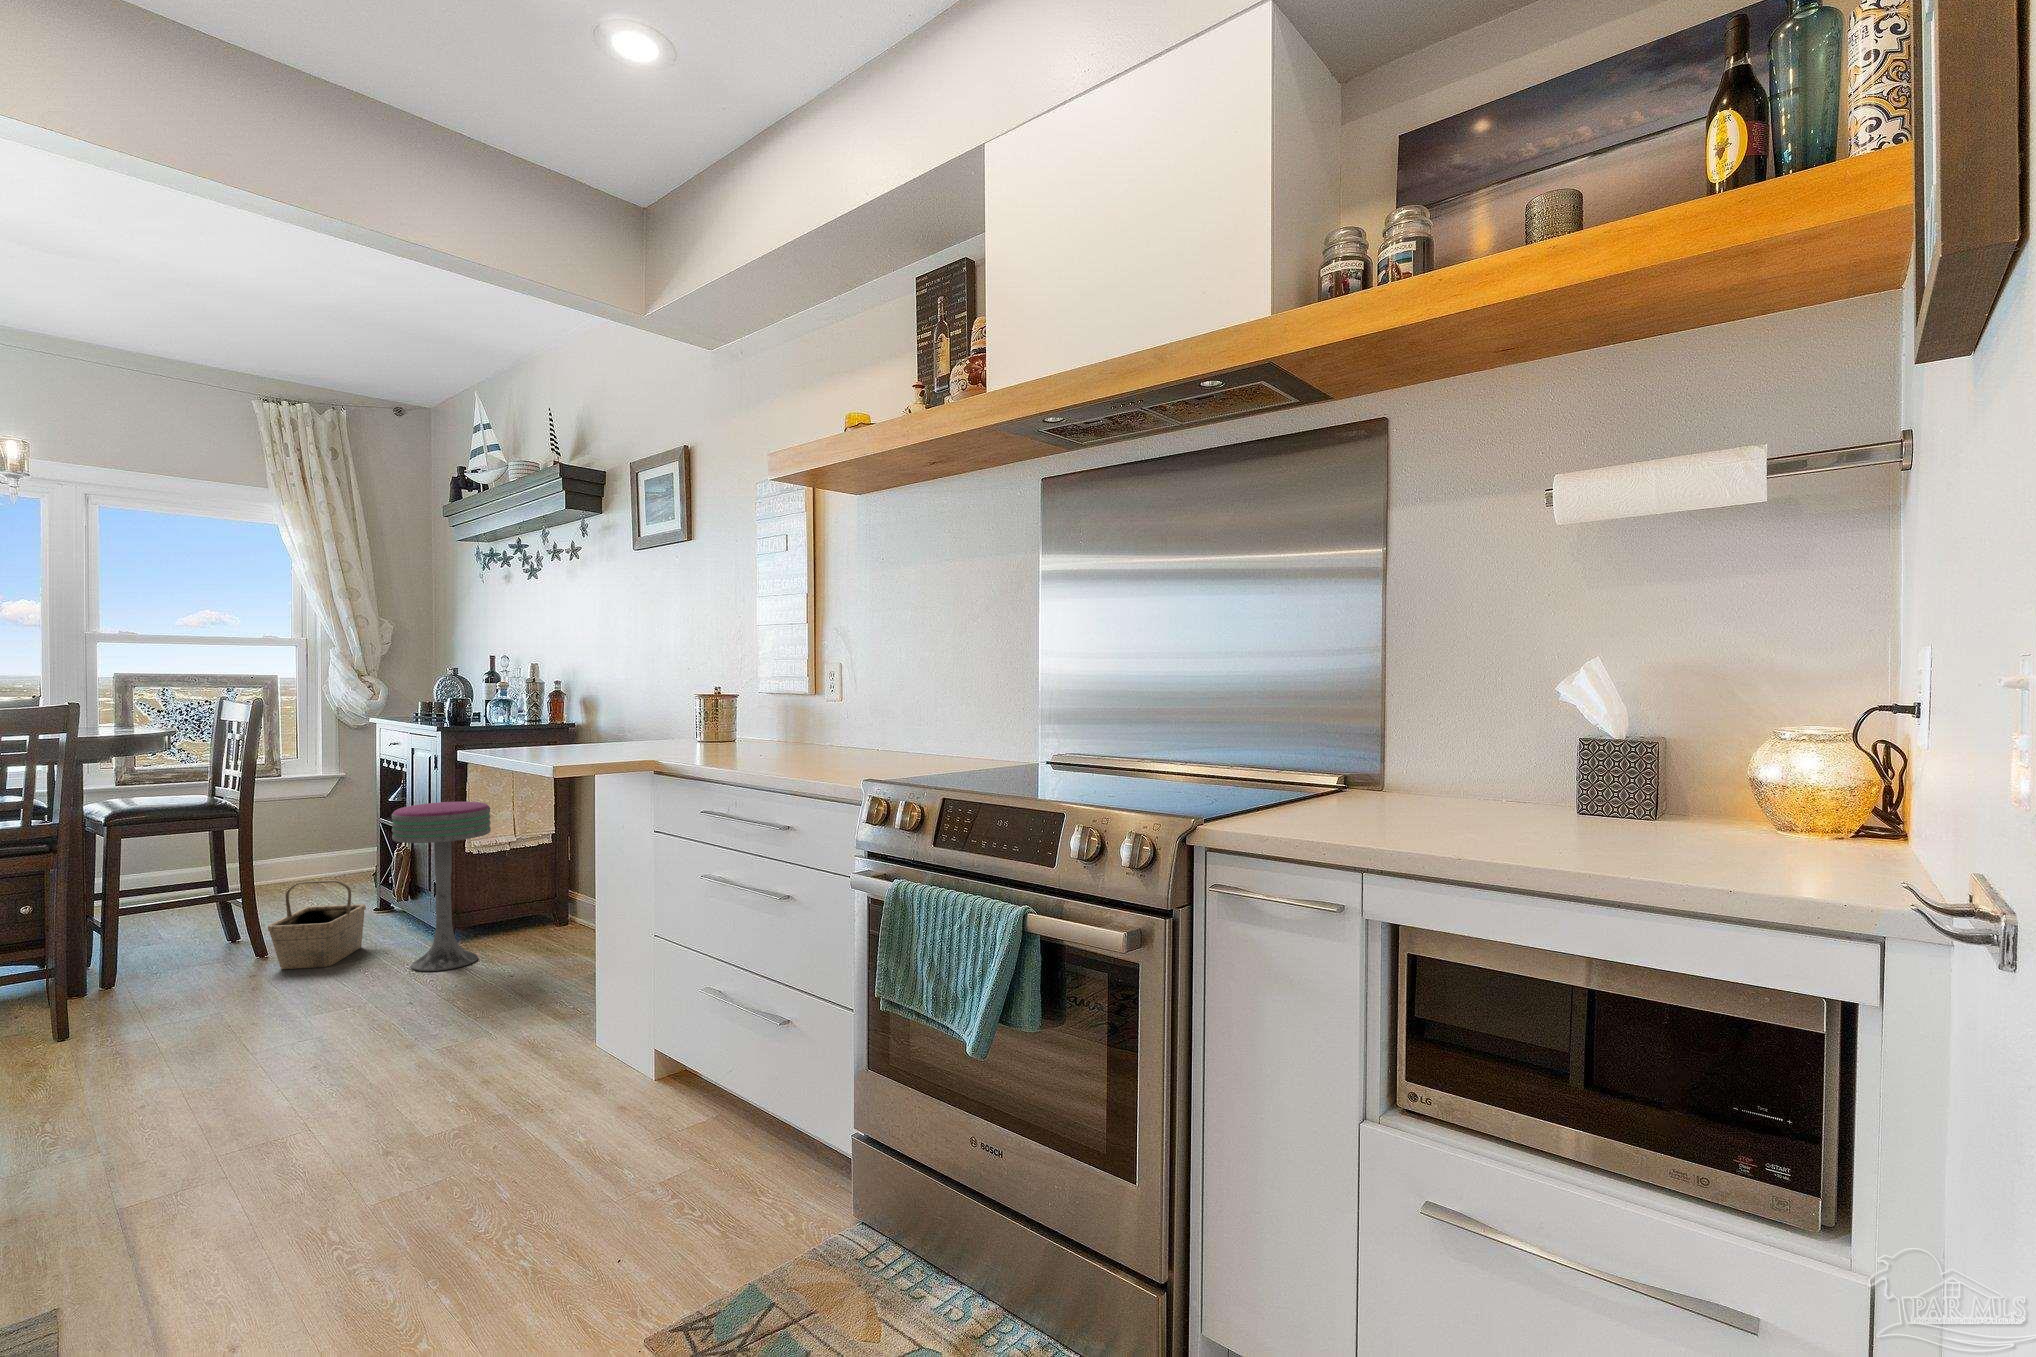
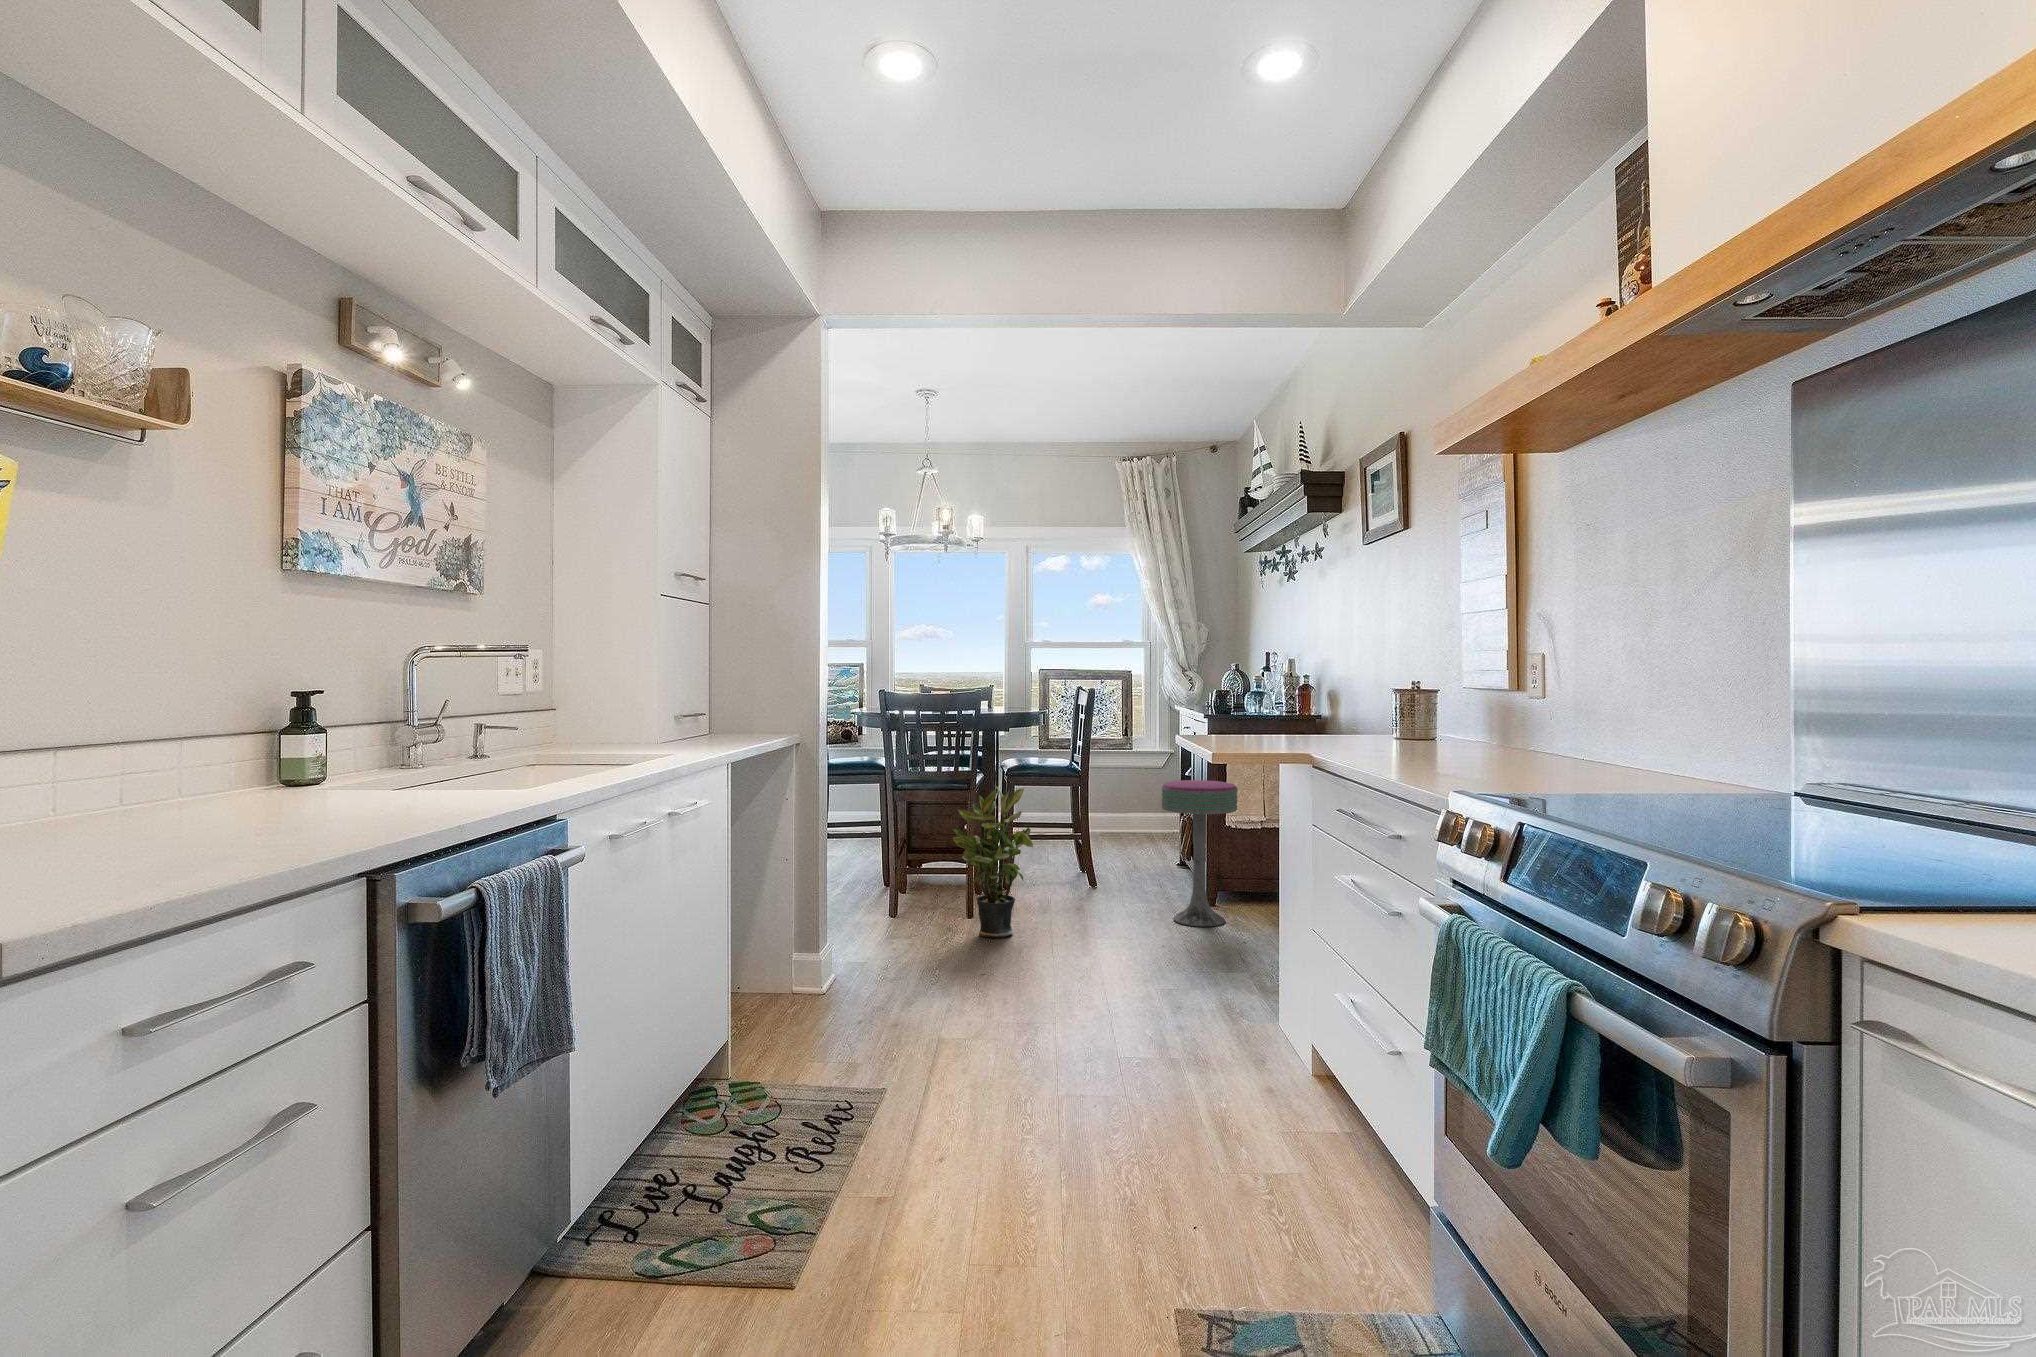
potted plant: none [70,838,214,1051] -> present [953,786,1033,938]
basket: present [268,880,366,969] -> none [1084,834,1153,905]

